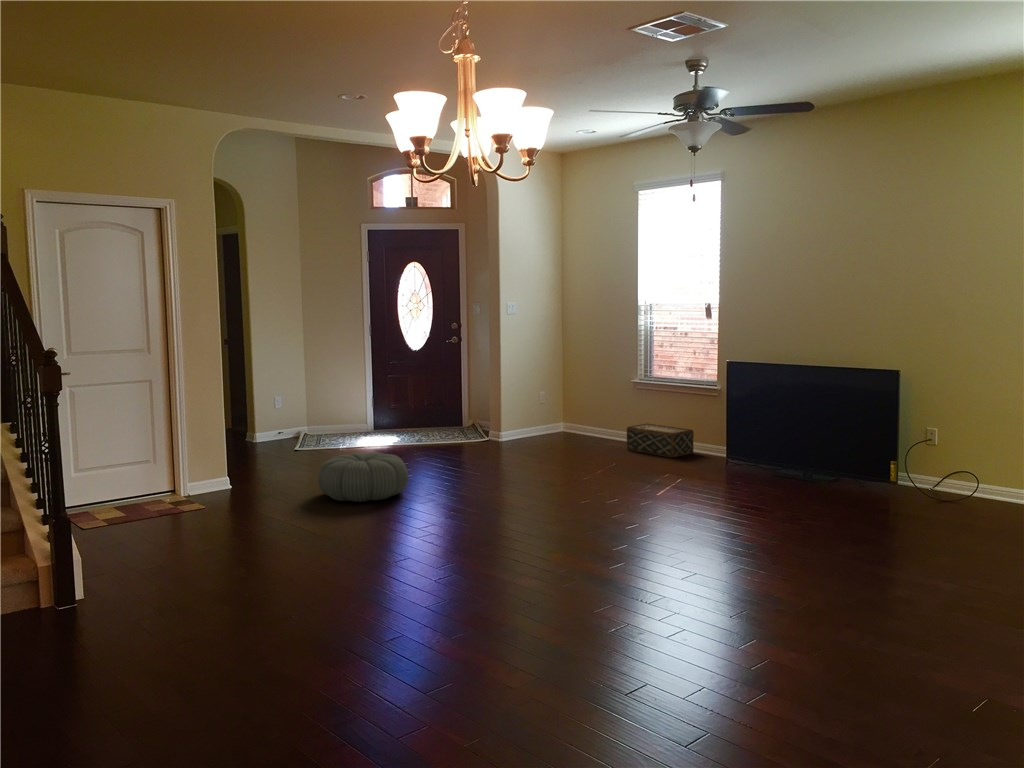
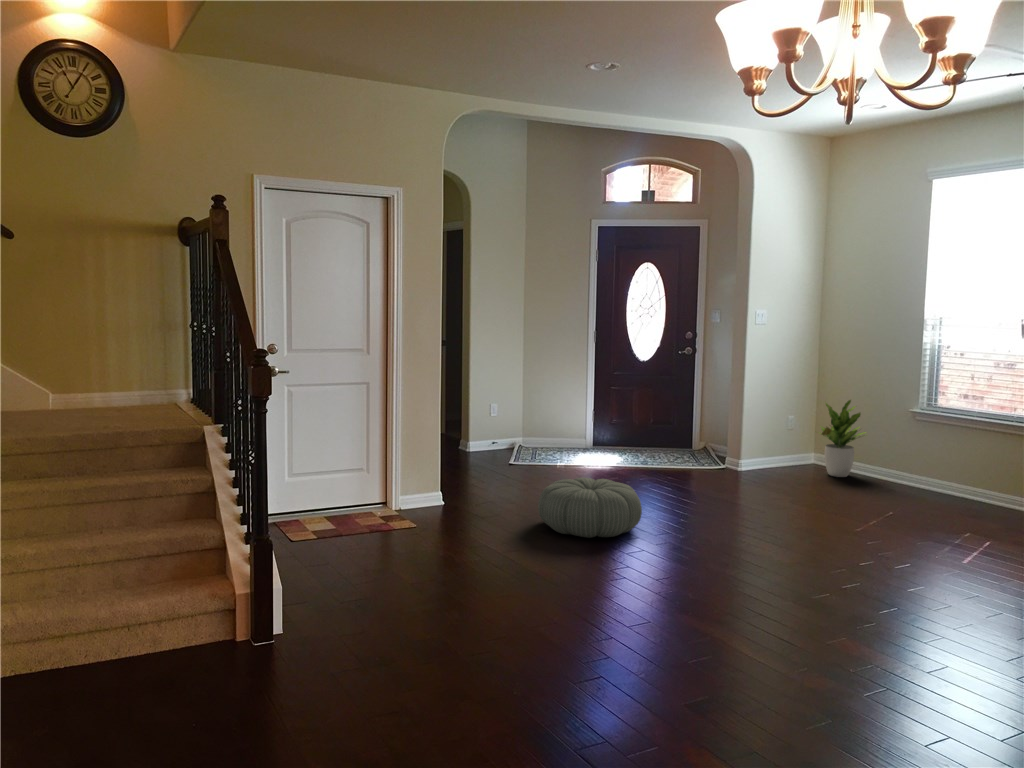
potted plant: none [560,375,602,440] -> present [820,400,866,477]
woven basket: present [627,423,694,457] -> none [902,464,998,511]

